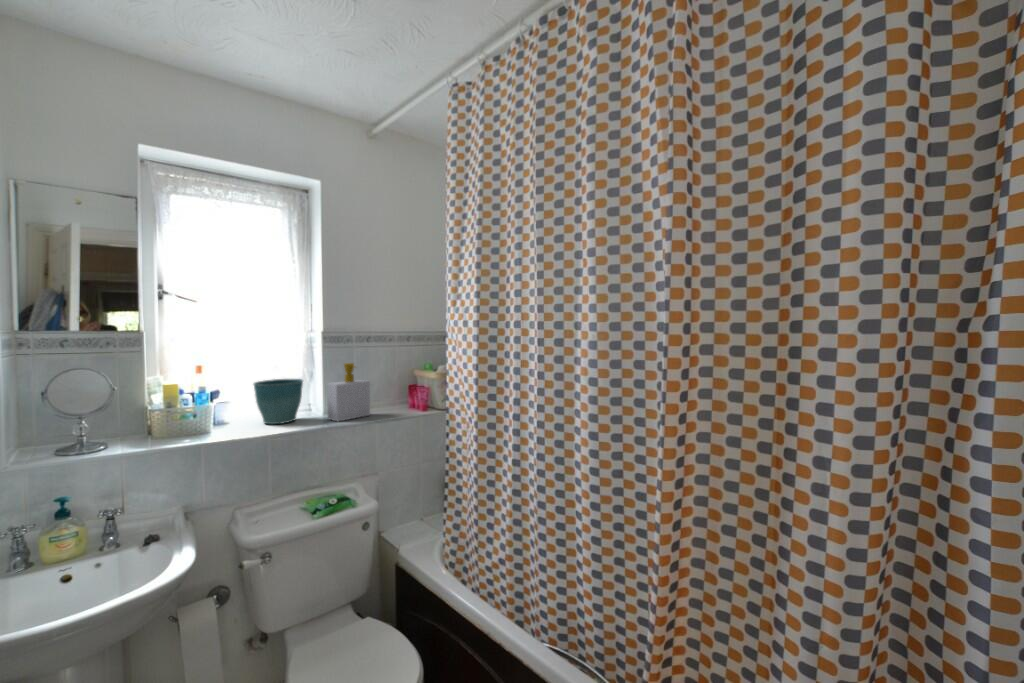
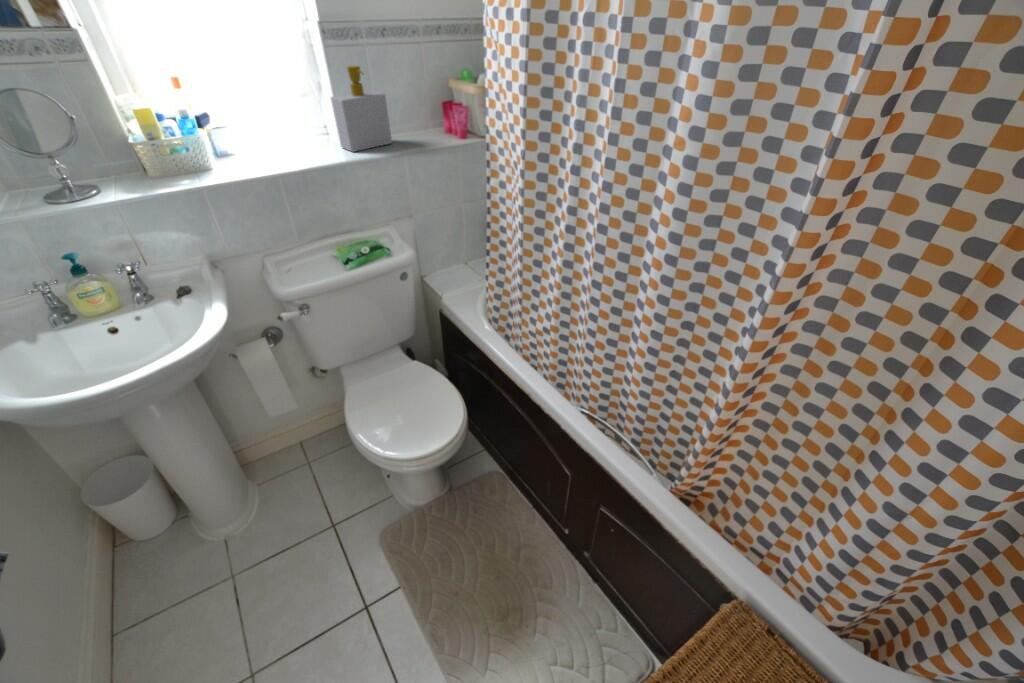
flower pot: present [254,379,303,424] -> none [237,88,303,153]

